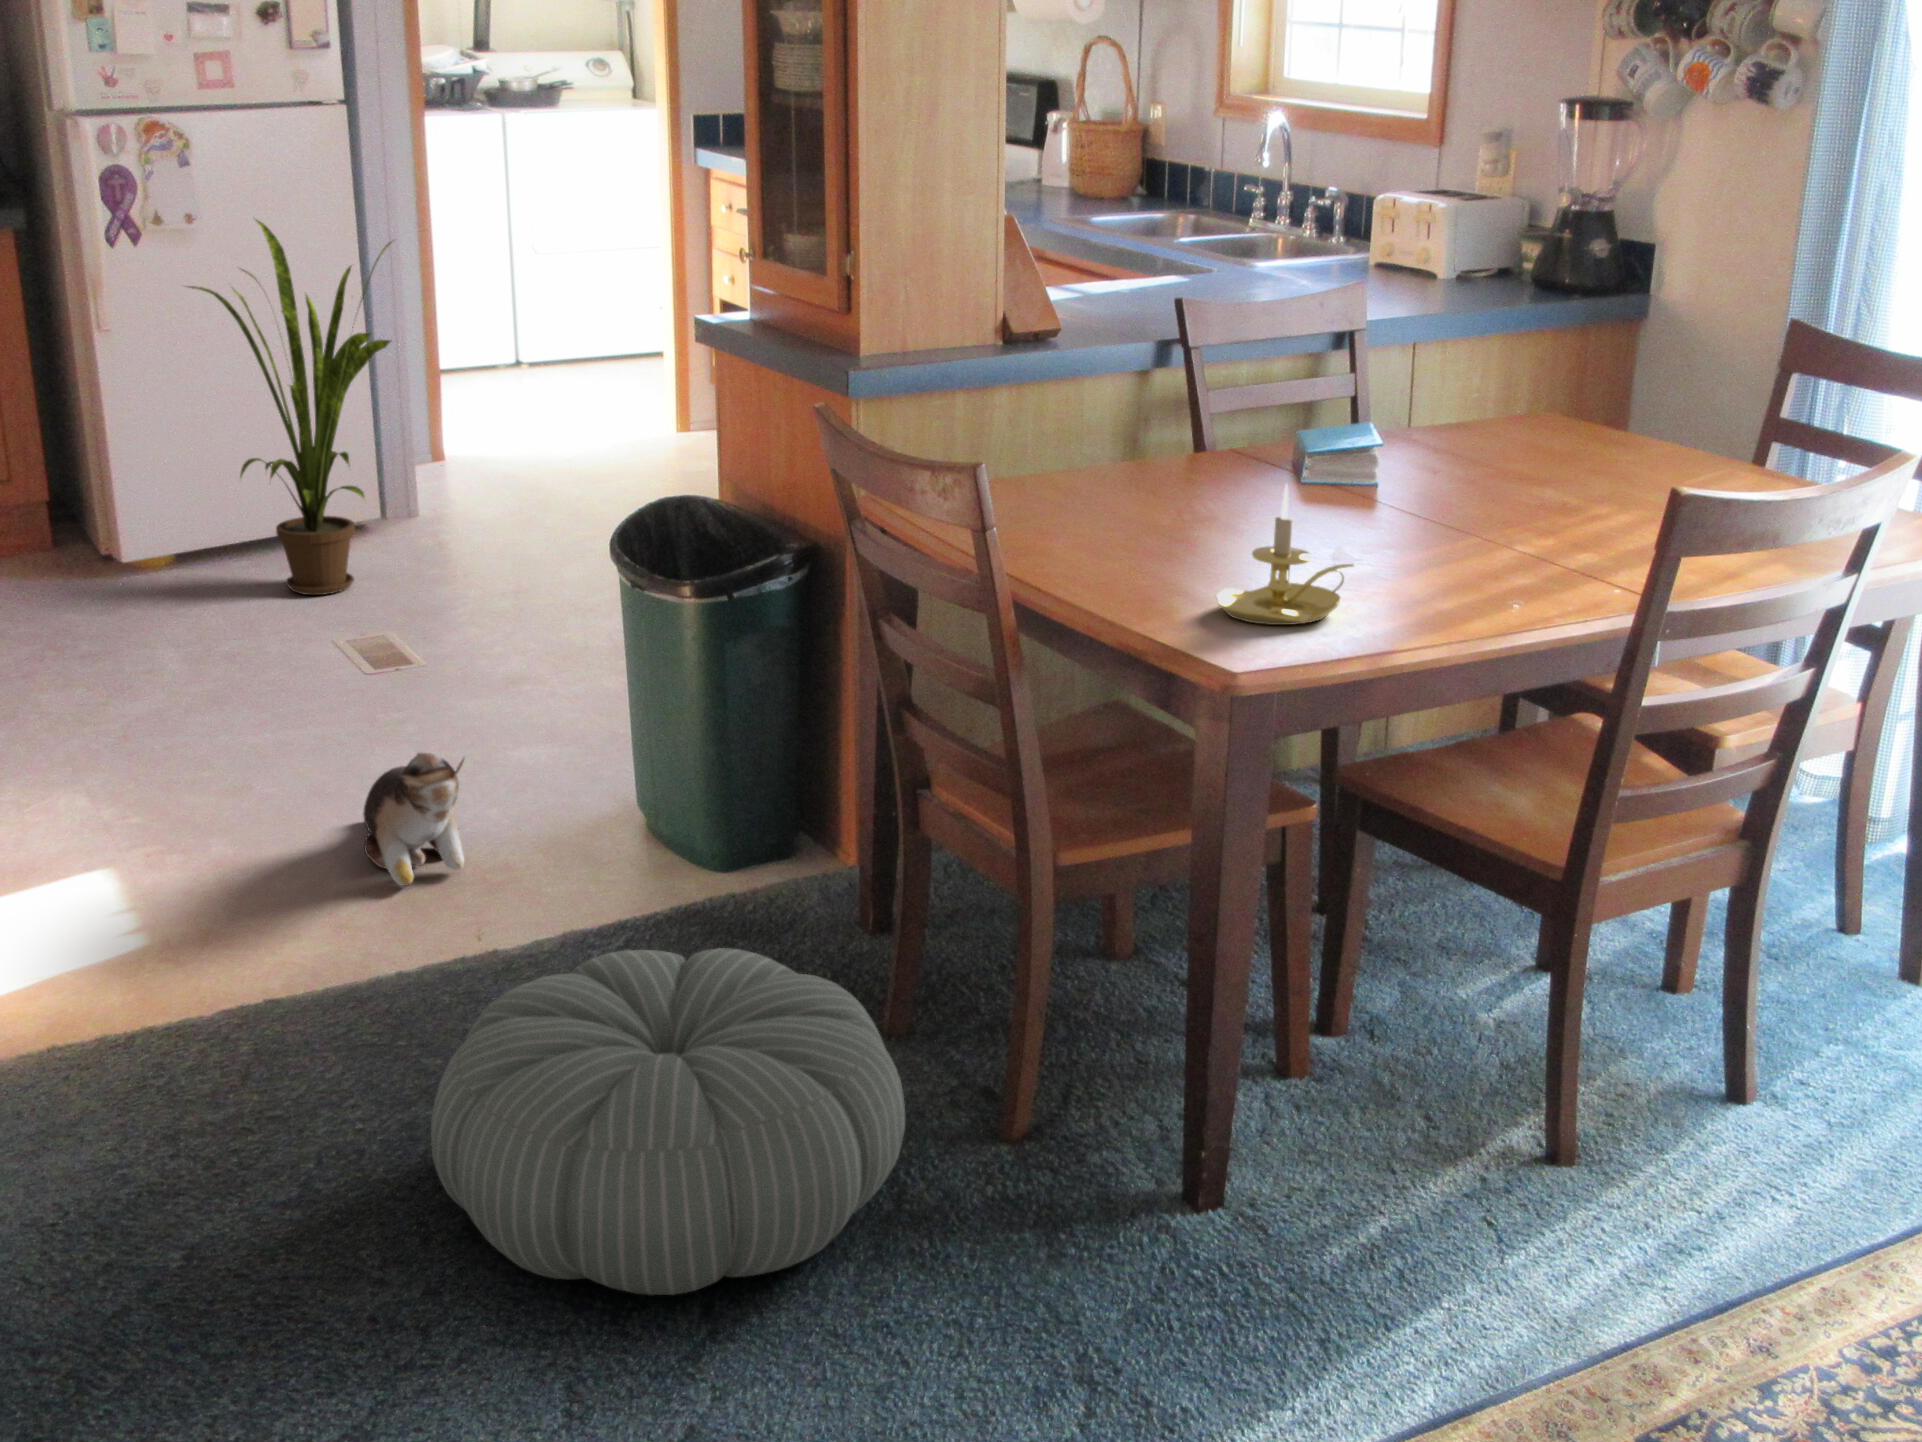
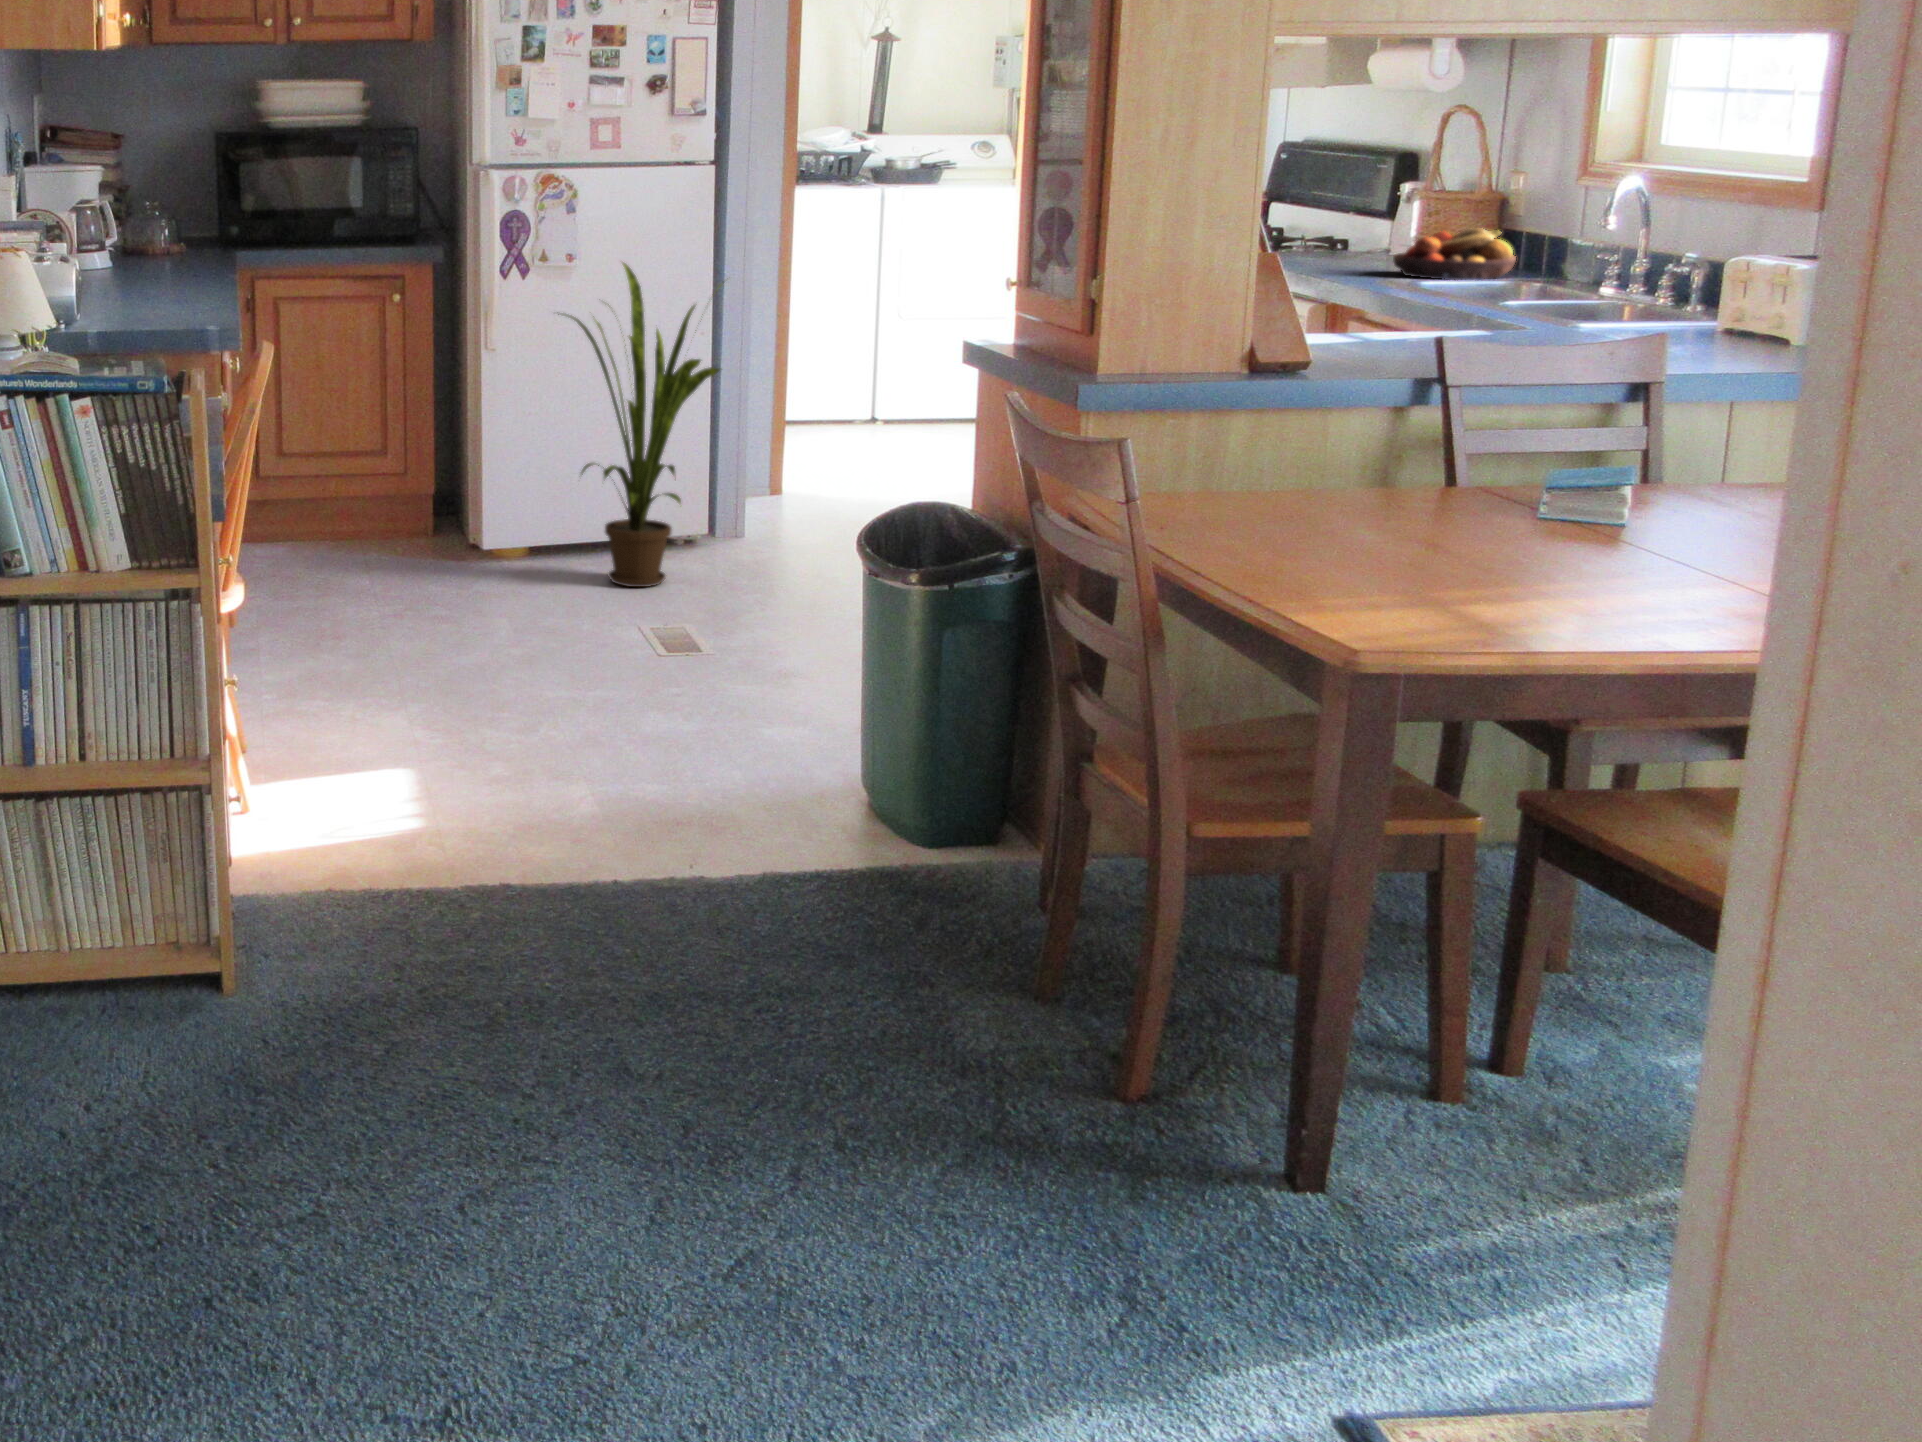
fruit bowl: none [1054,167,1162,219] -> present [1393,228,1516,280]
candle holder: present [1216,485,1354,625] -> none [1380,479,1542,619]
plush toy: present [363,753,464,887] -> none [610,694,697,812]
pouf: present [431,948,905,1295] -> none [585,861,1009,1150]

